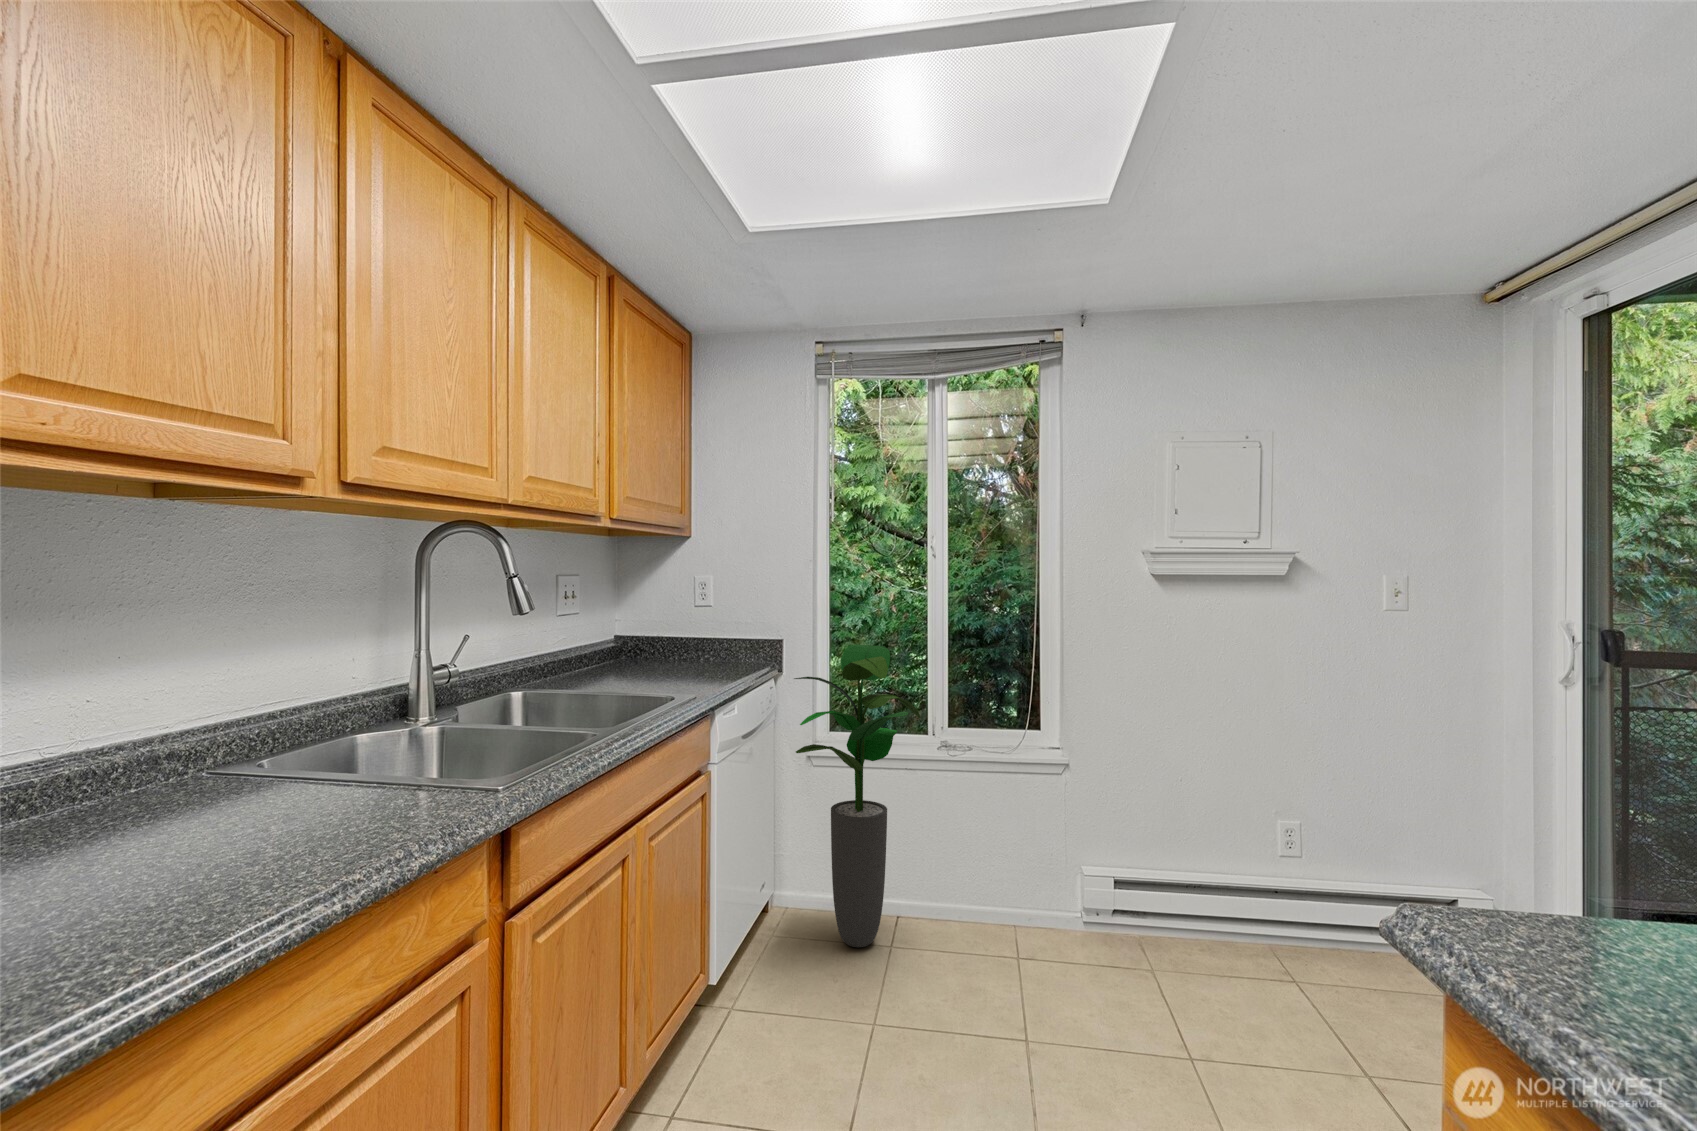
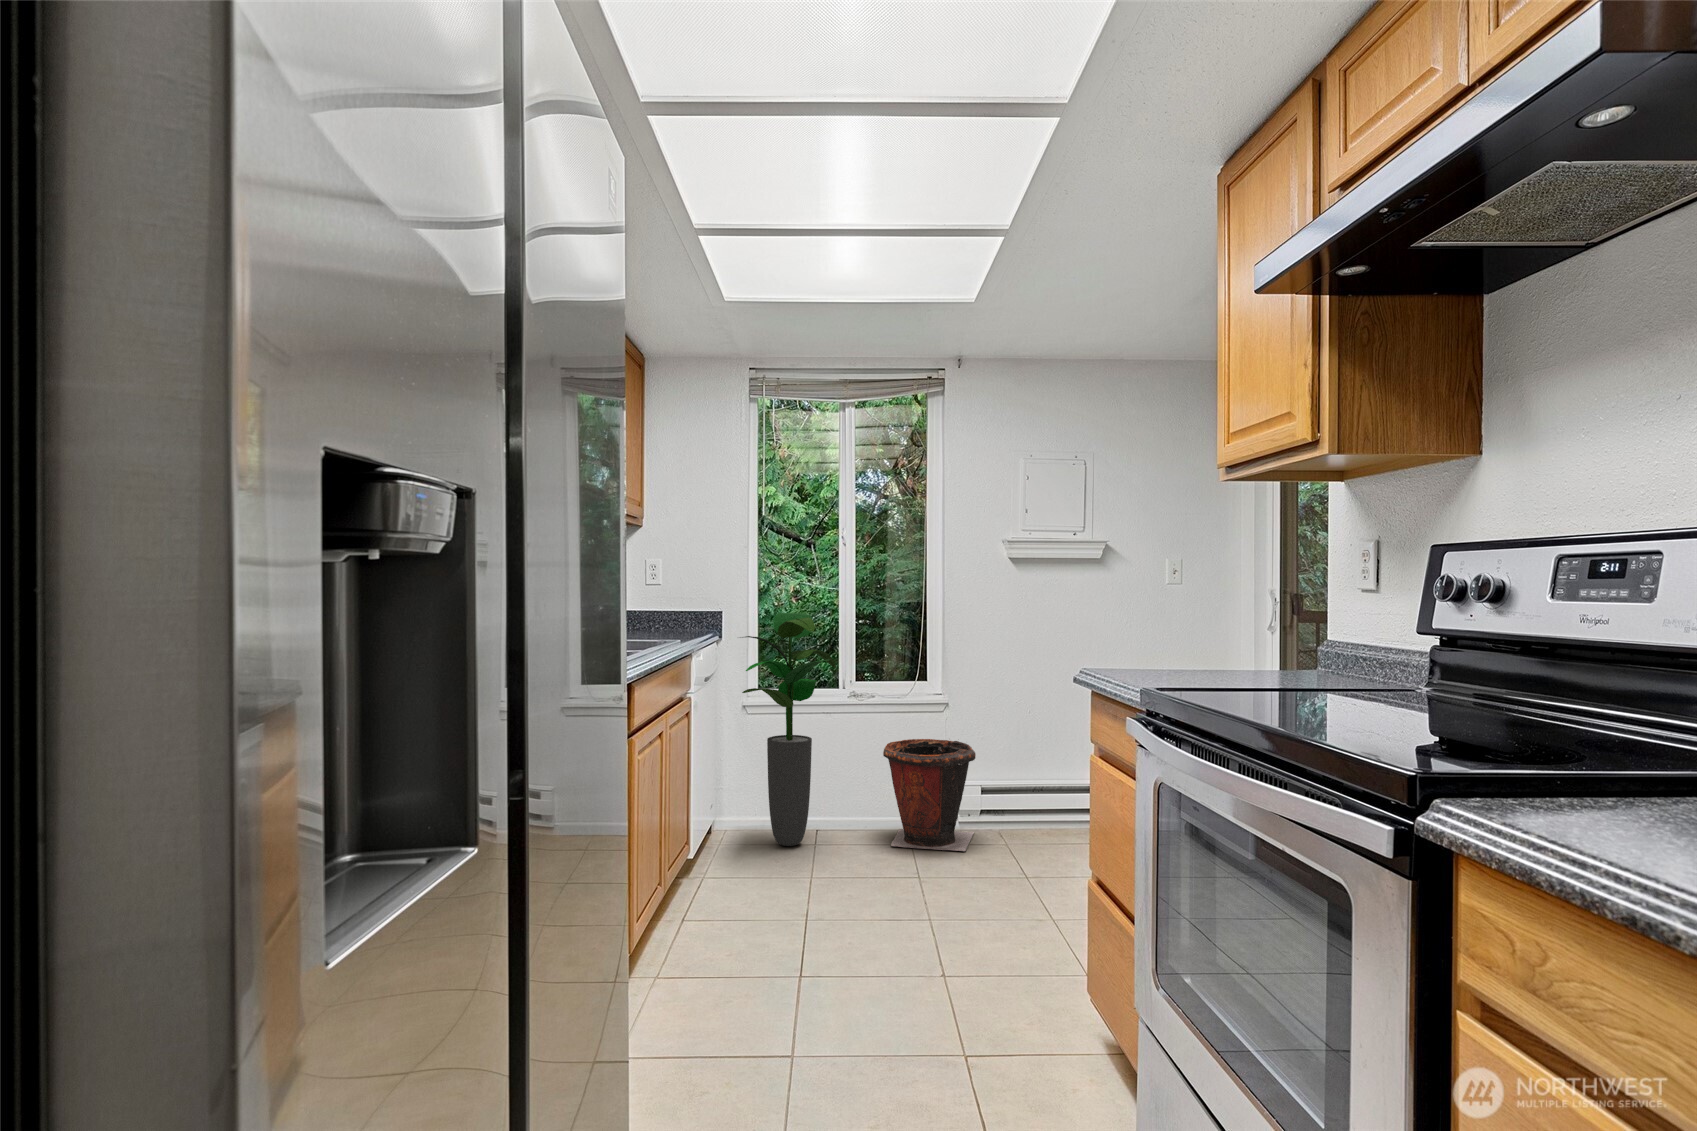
waste bin: none [981,809,1105,979] -> present [883,739,976,851]

